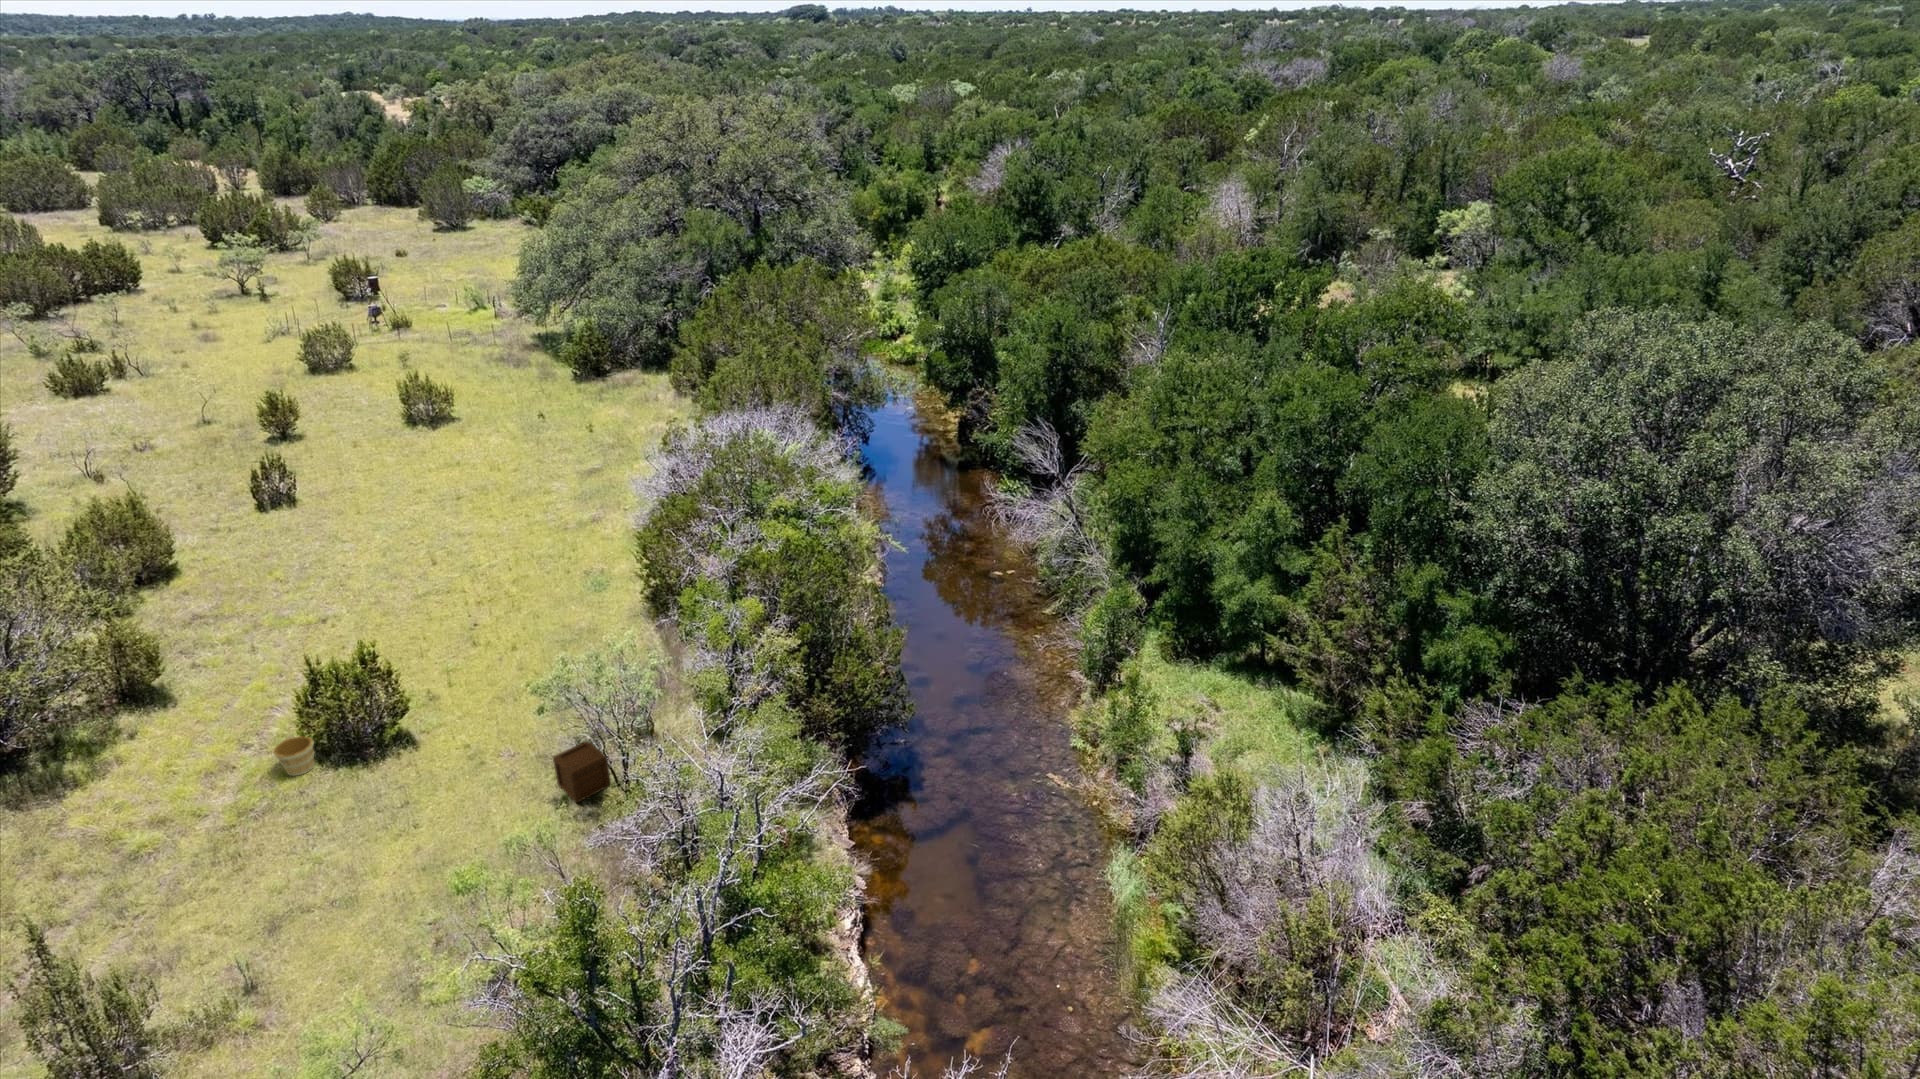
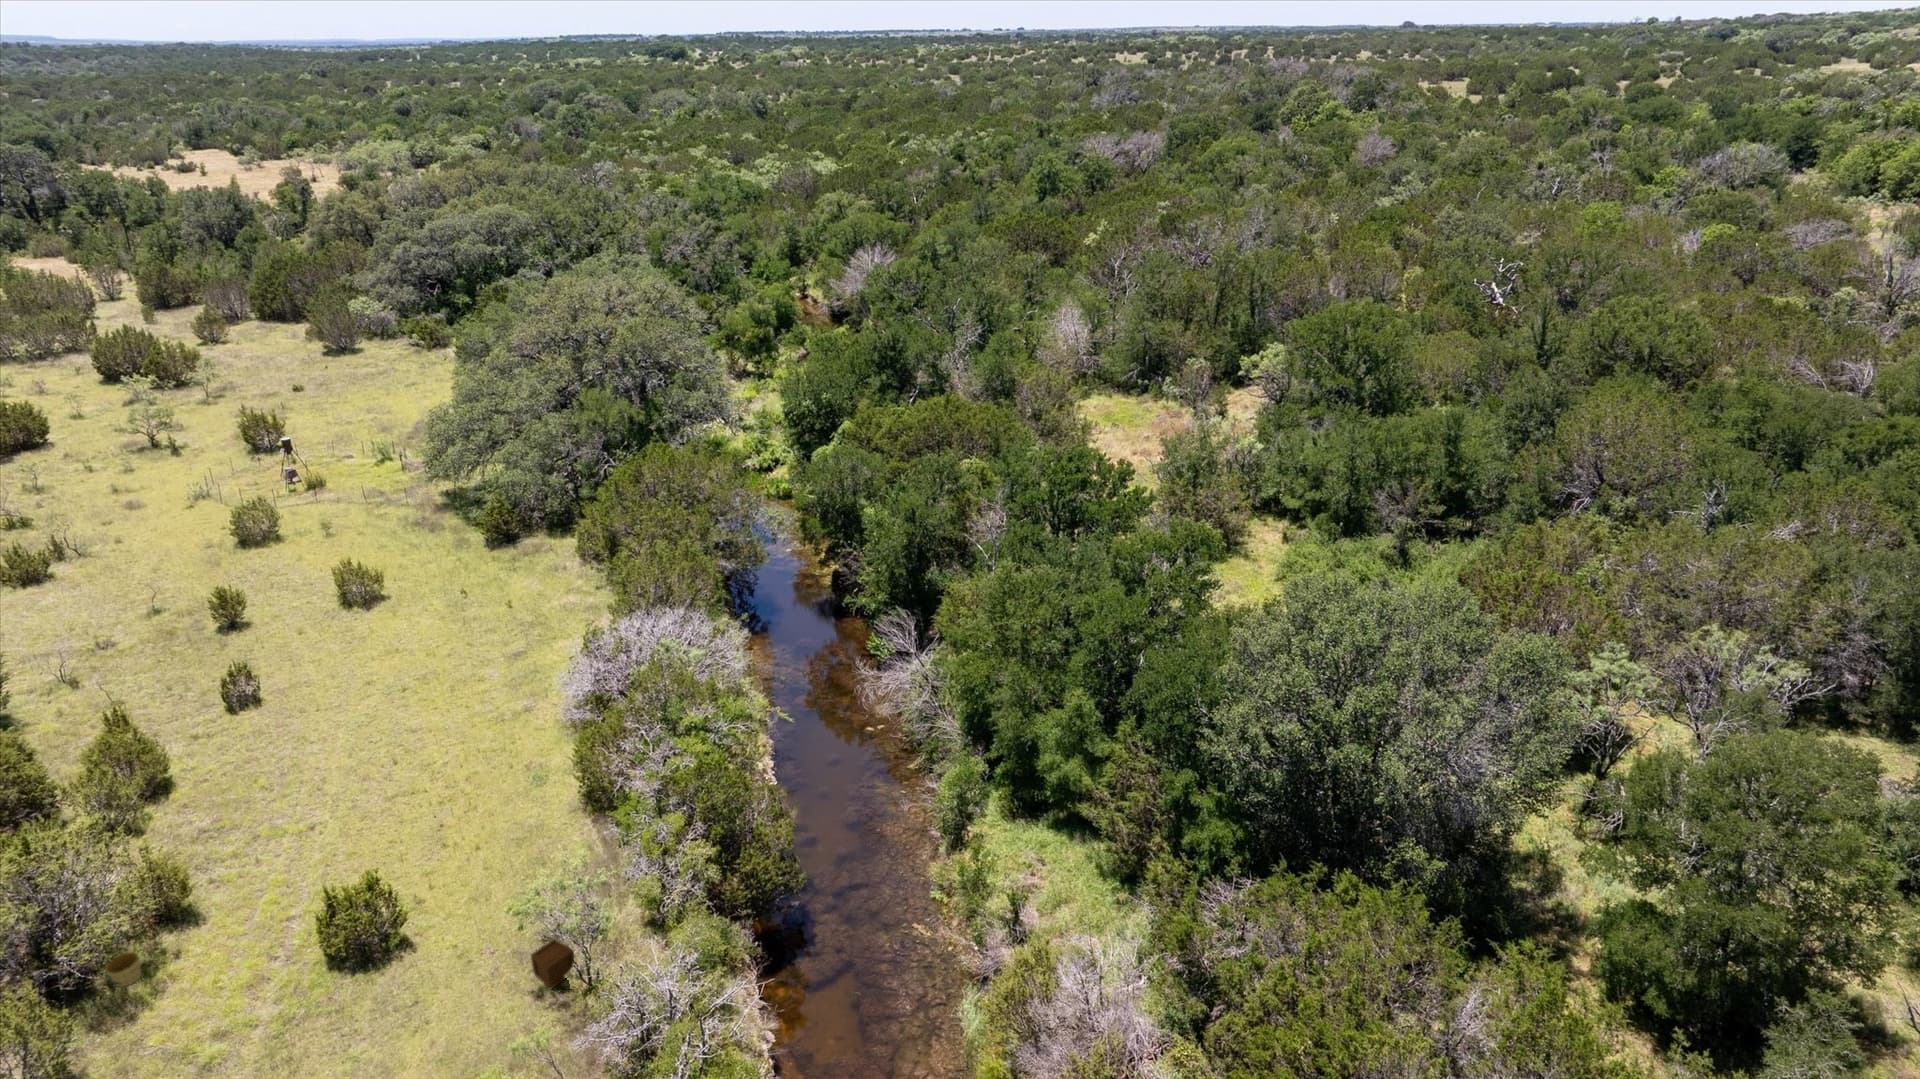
wooden bucket: present [273,736,315,776] -> present [105,952,141,987]

